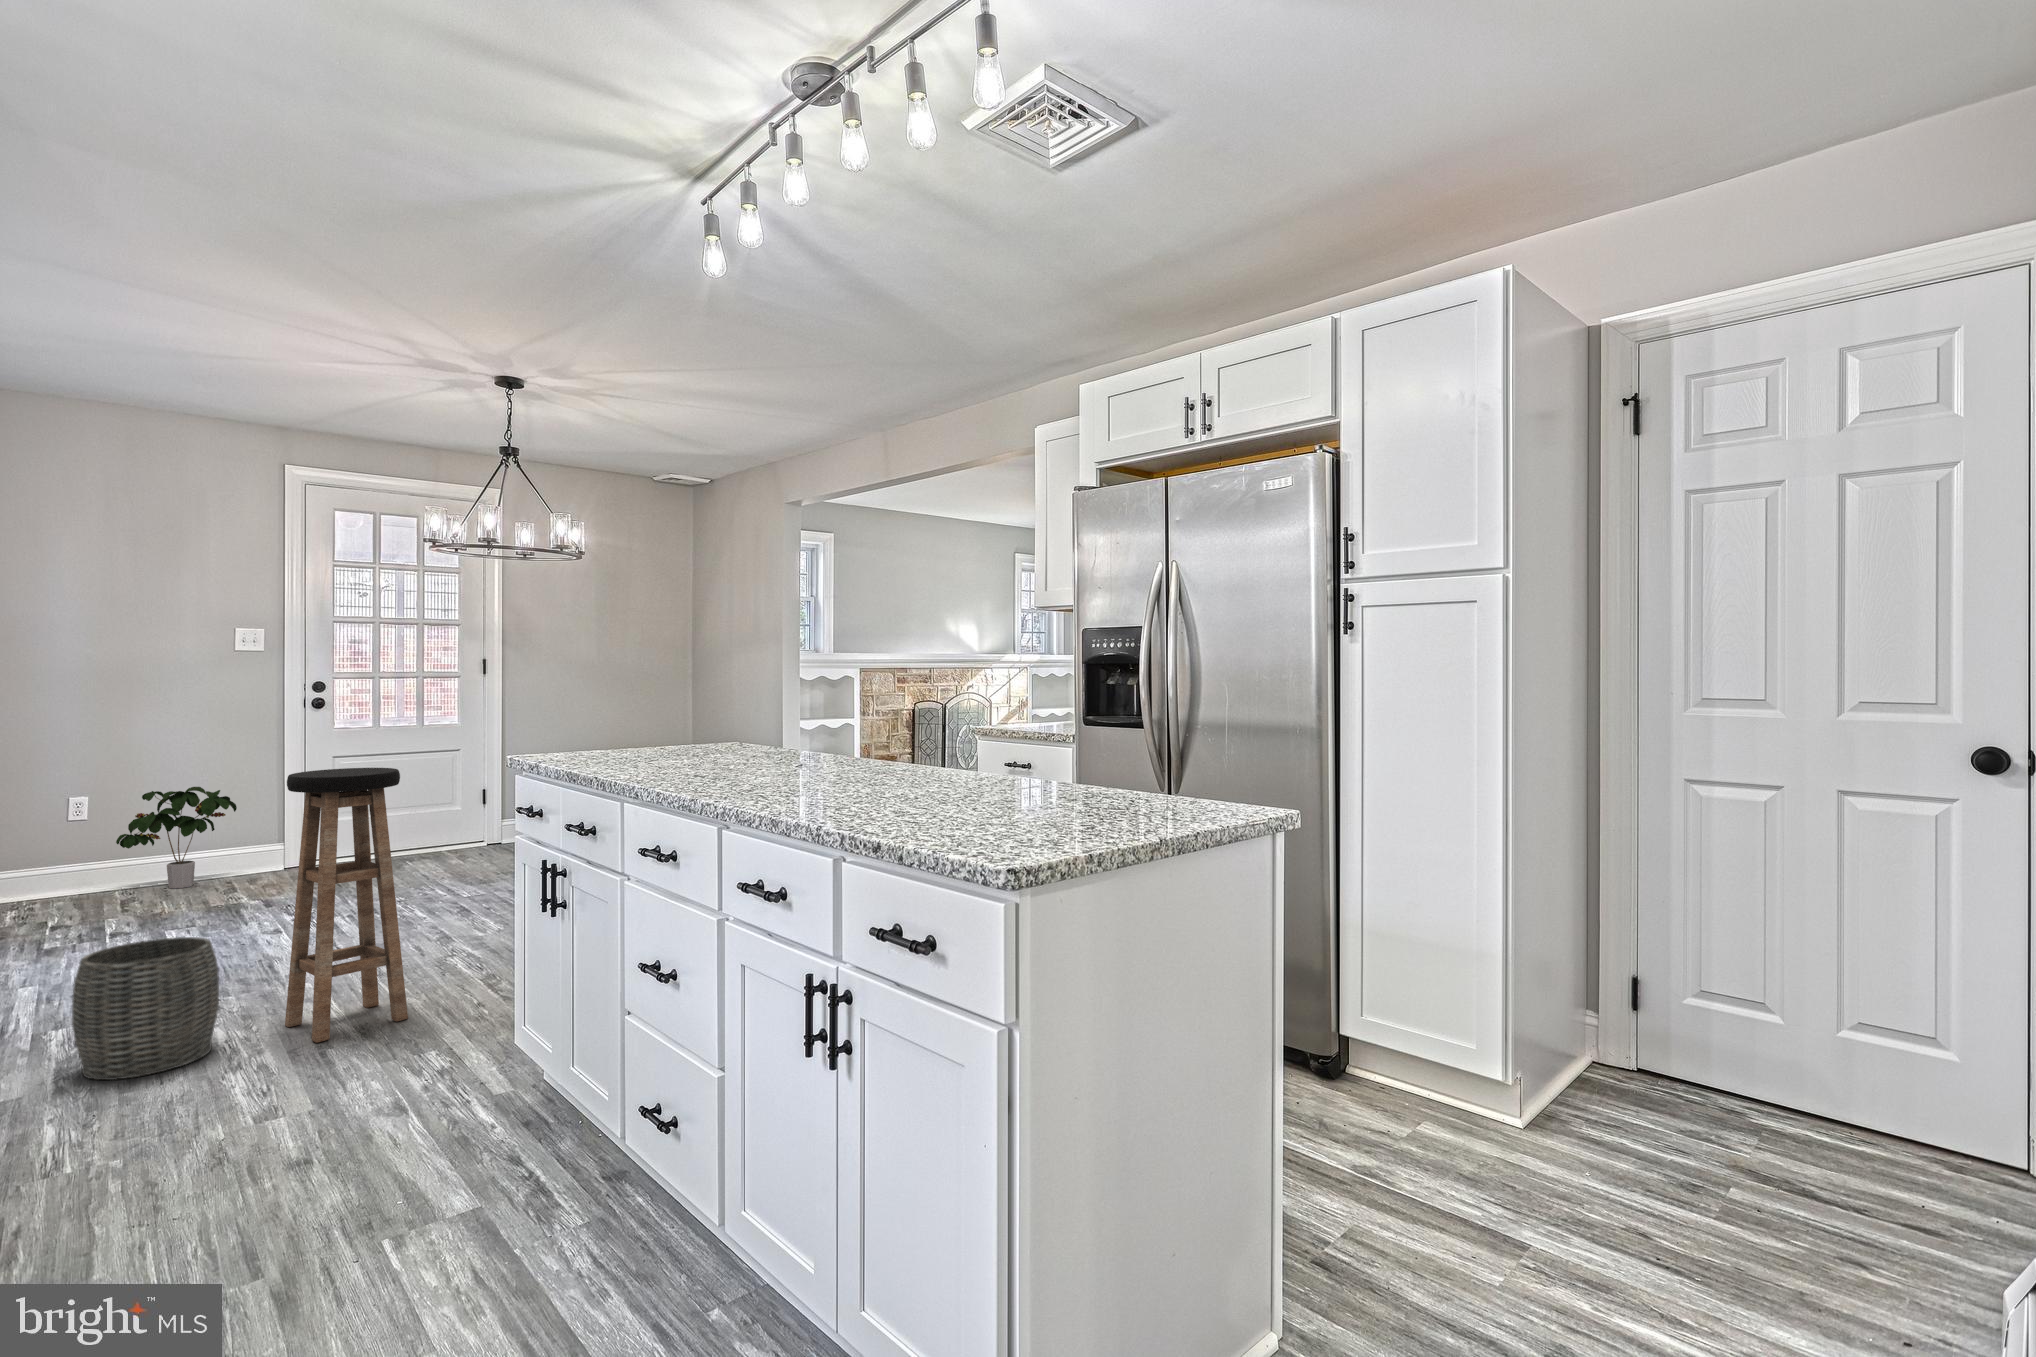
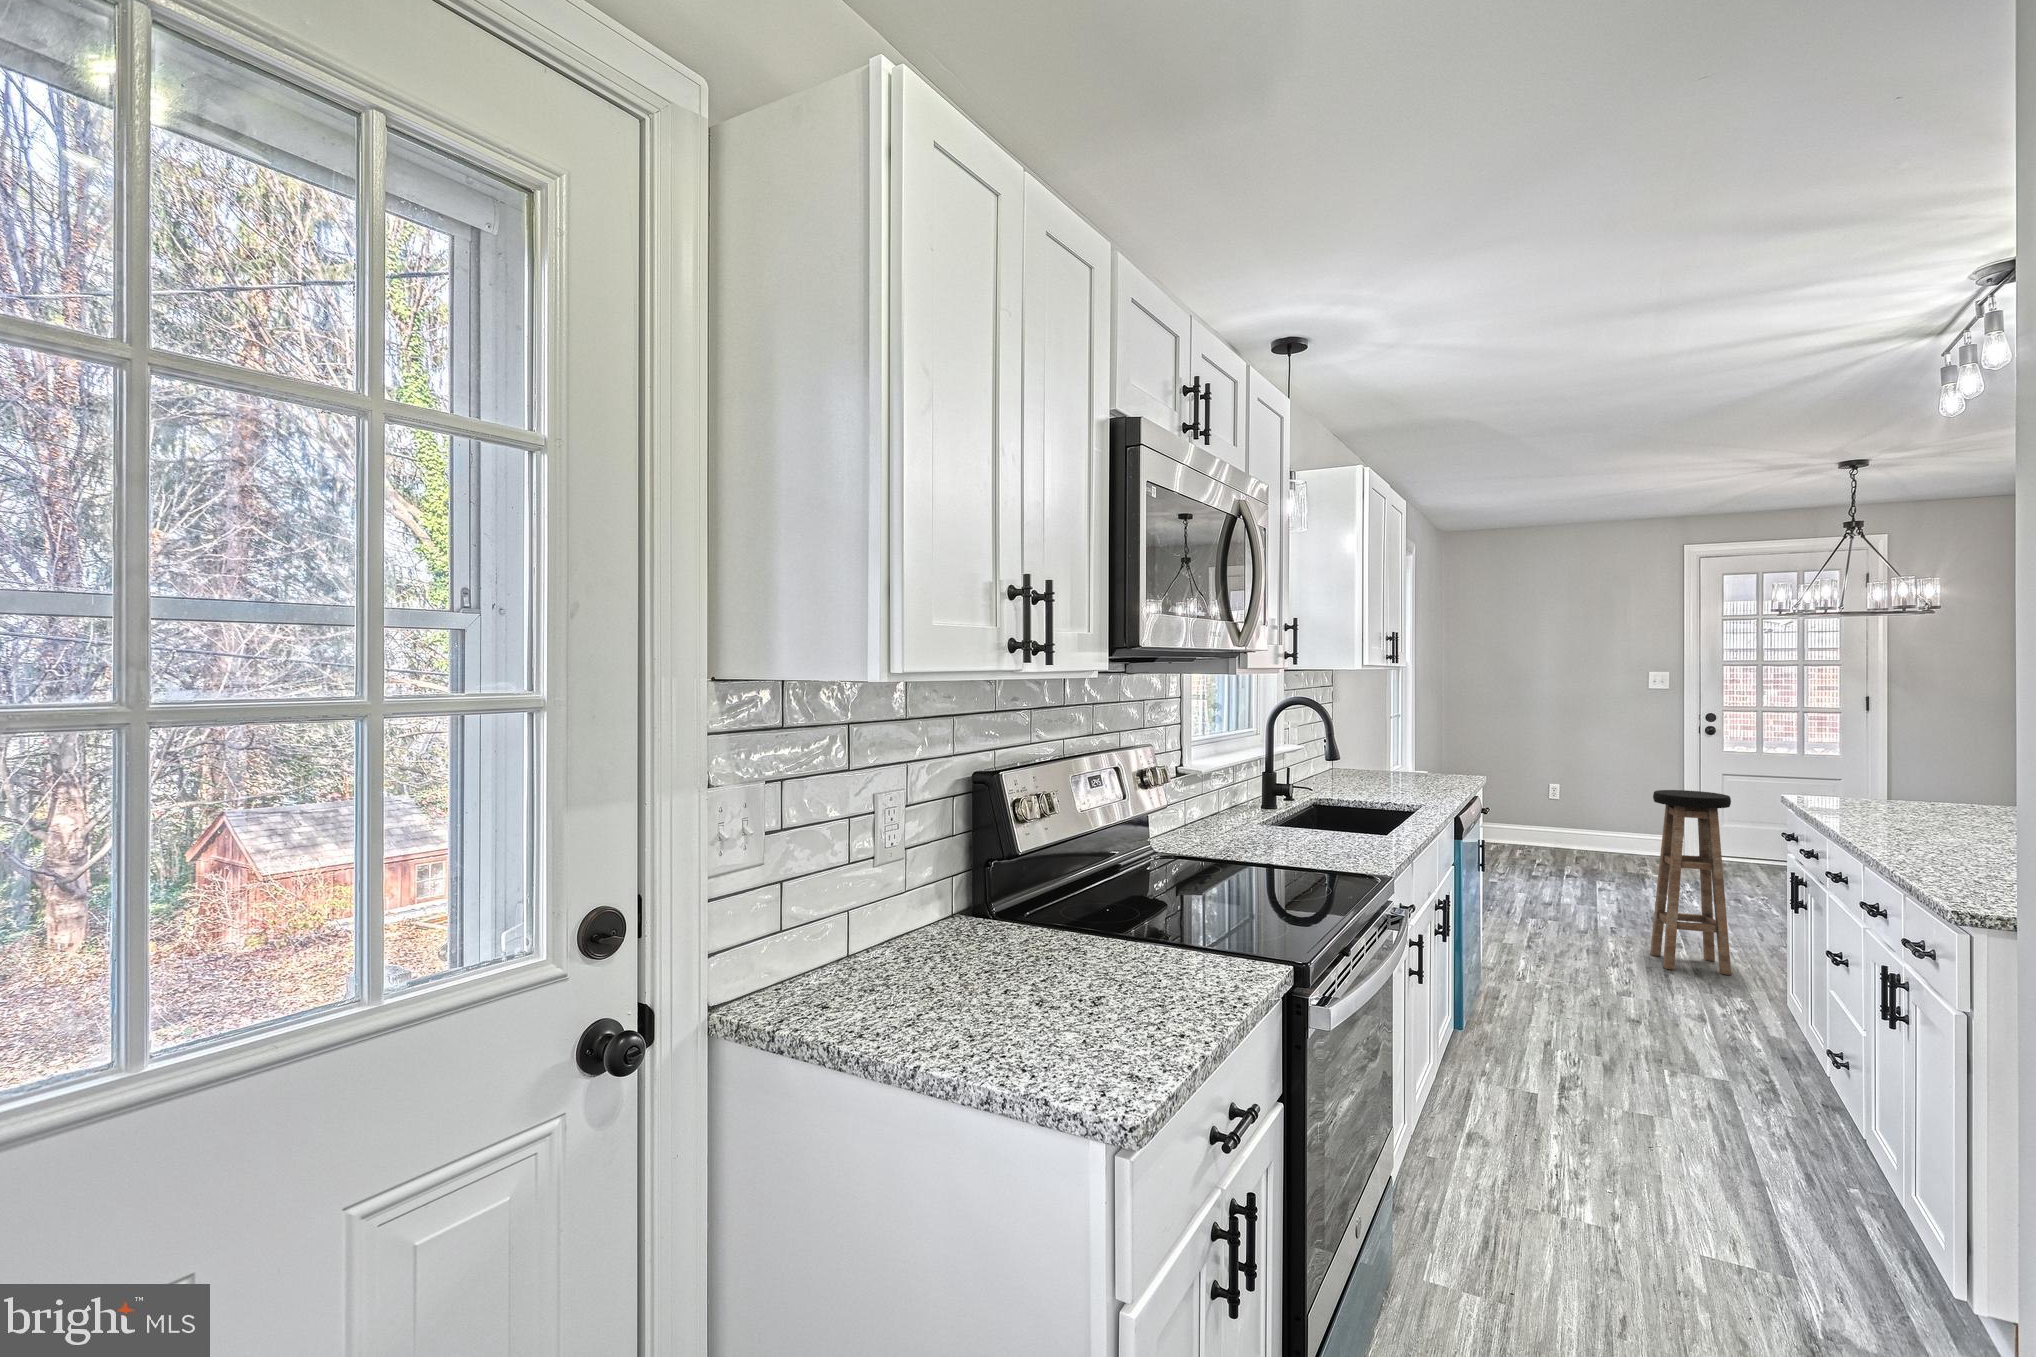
potted plant: present [116,787,237,889] -> none [1575,786,1650,856]
woven basket: present [72,937,219,1080] -> none [1536,877,1610,955]

